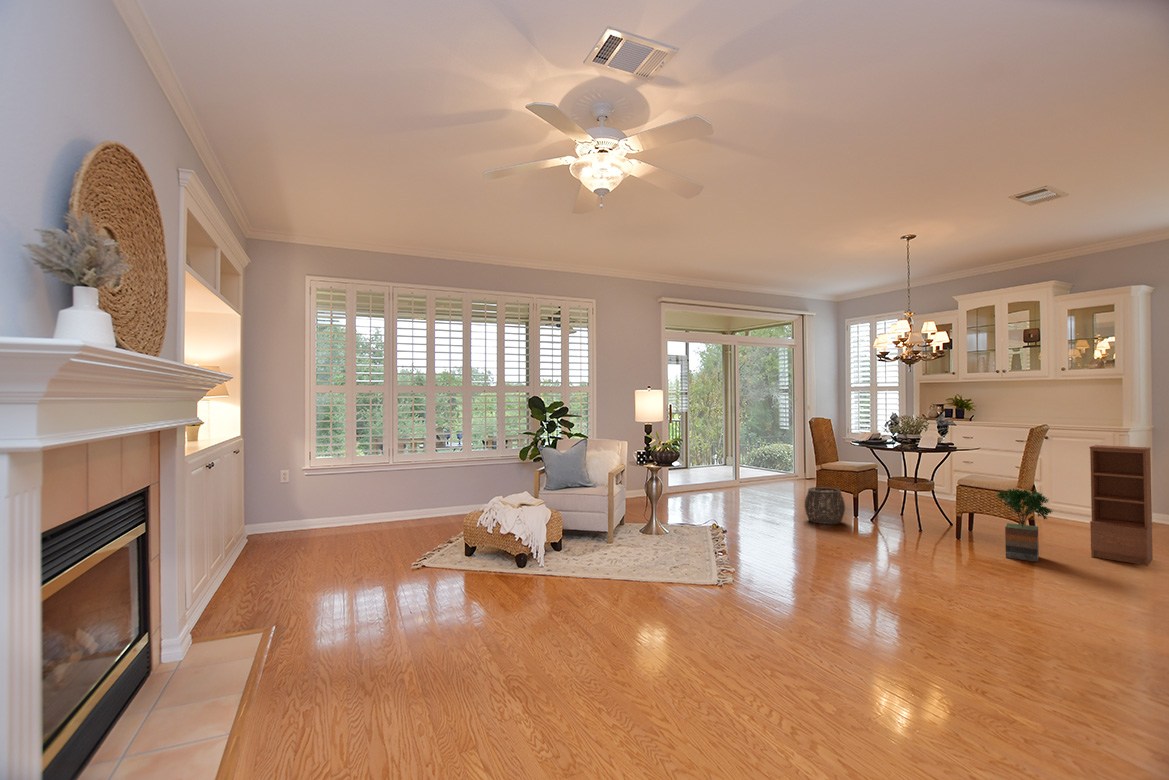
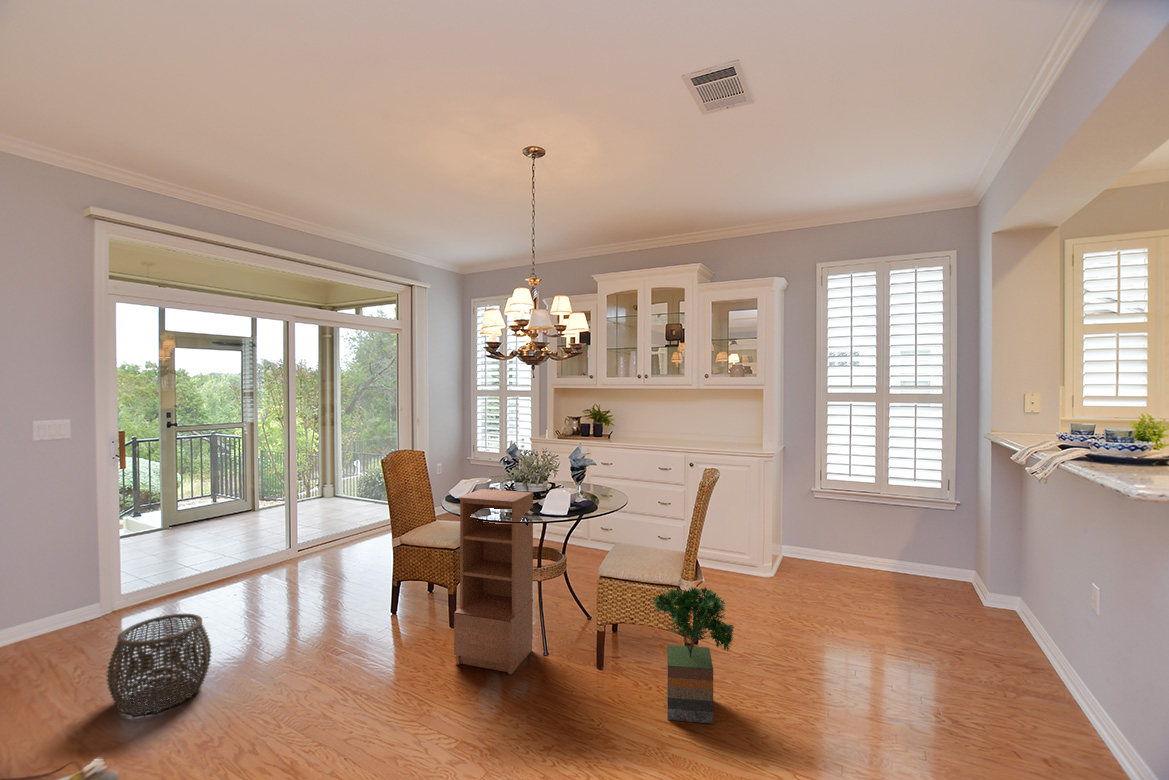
bookcase: present [1090,445,1153,566] -> present [454,489,533,674]
woven basket: present [805,487,845,524] -> present [107,614,211,715]

